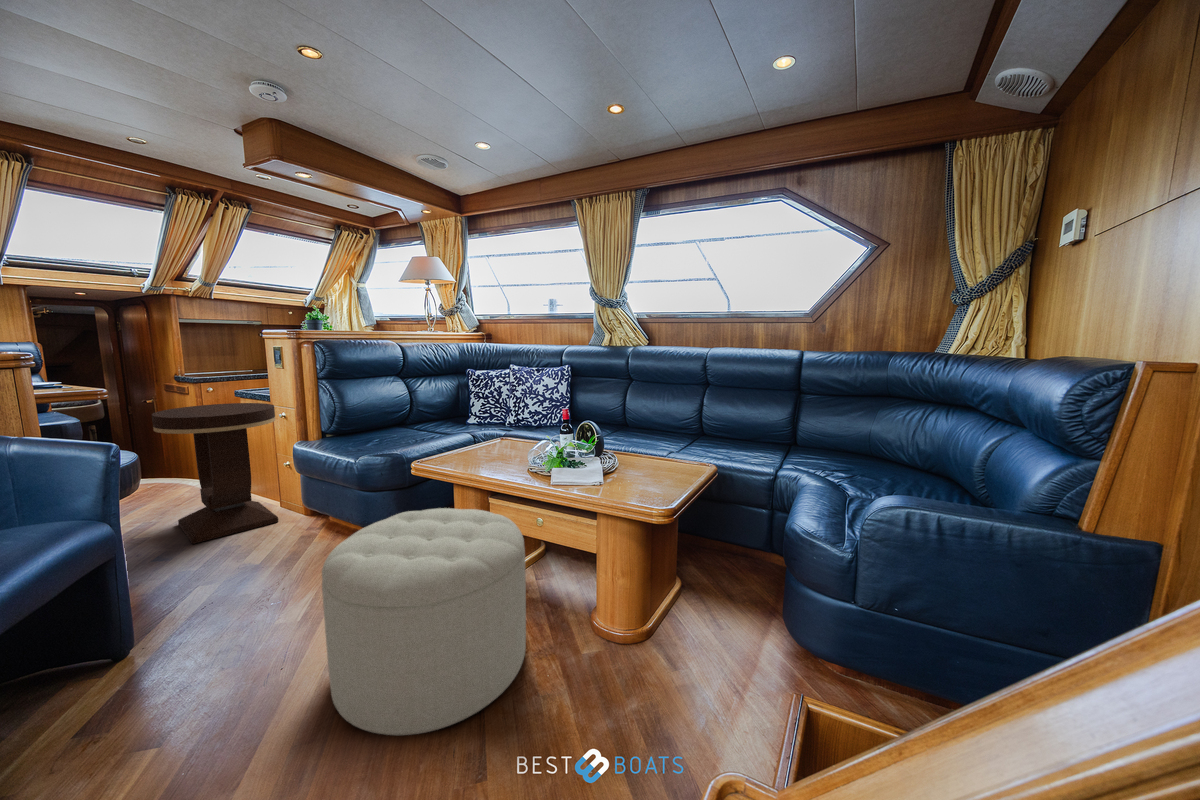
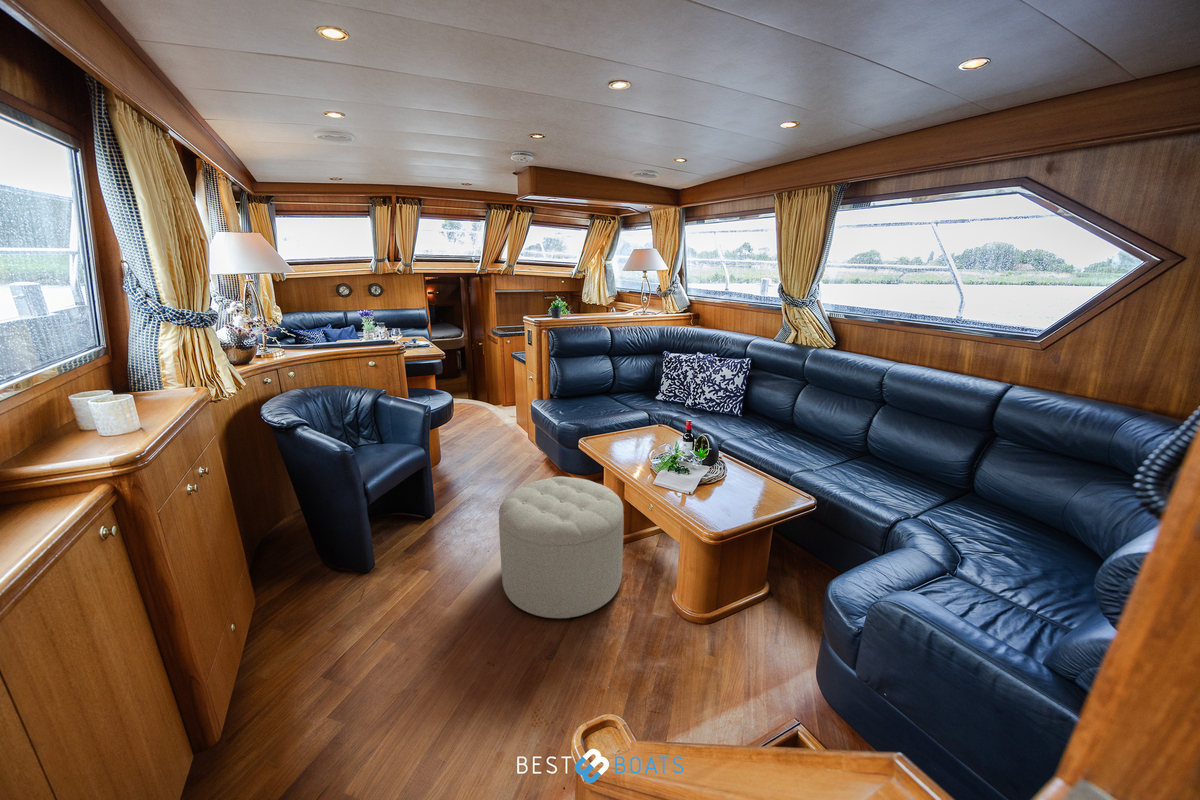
side table: present [152,403,278,544] -> none [461,368,524,457]

